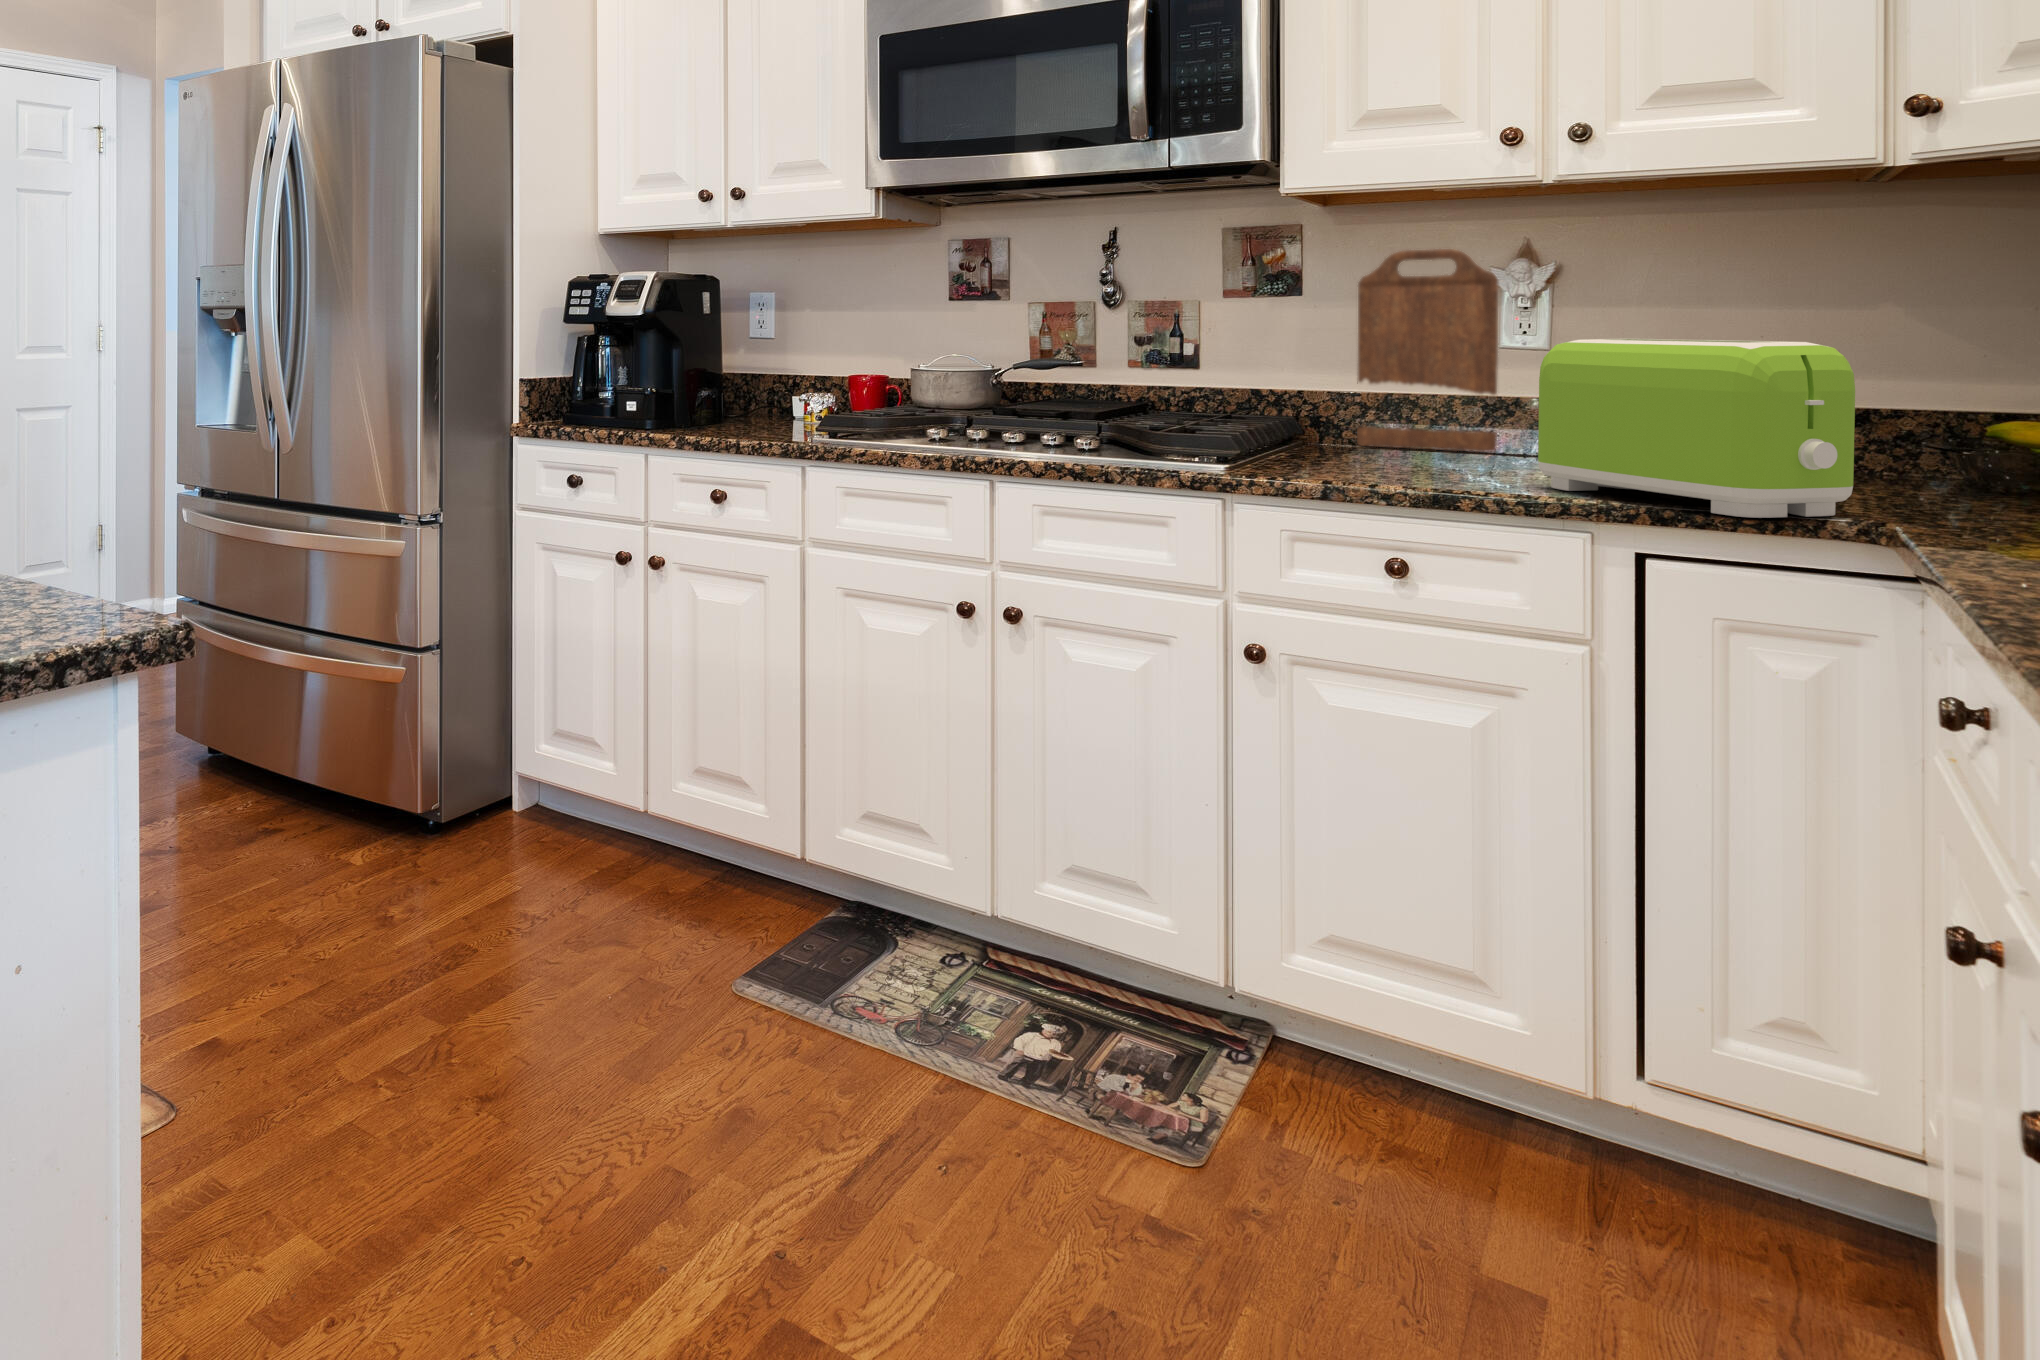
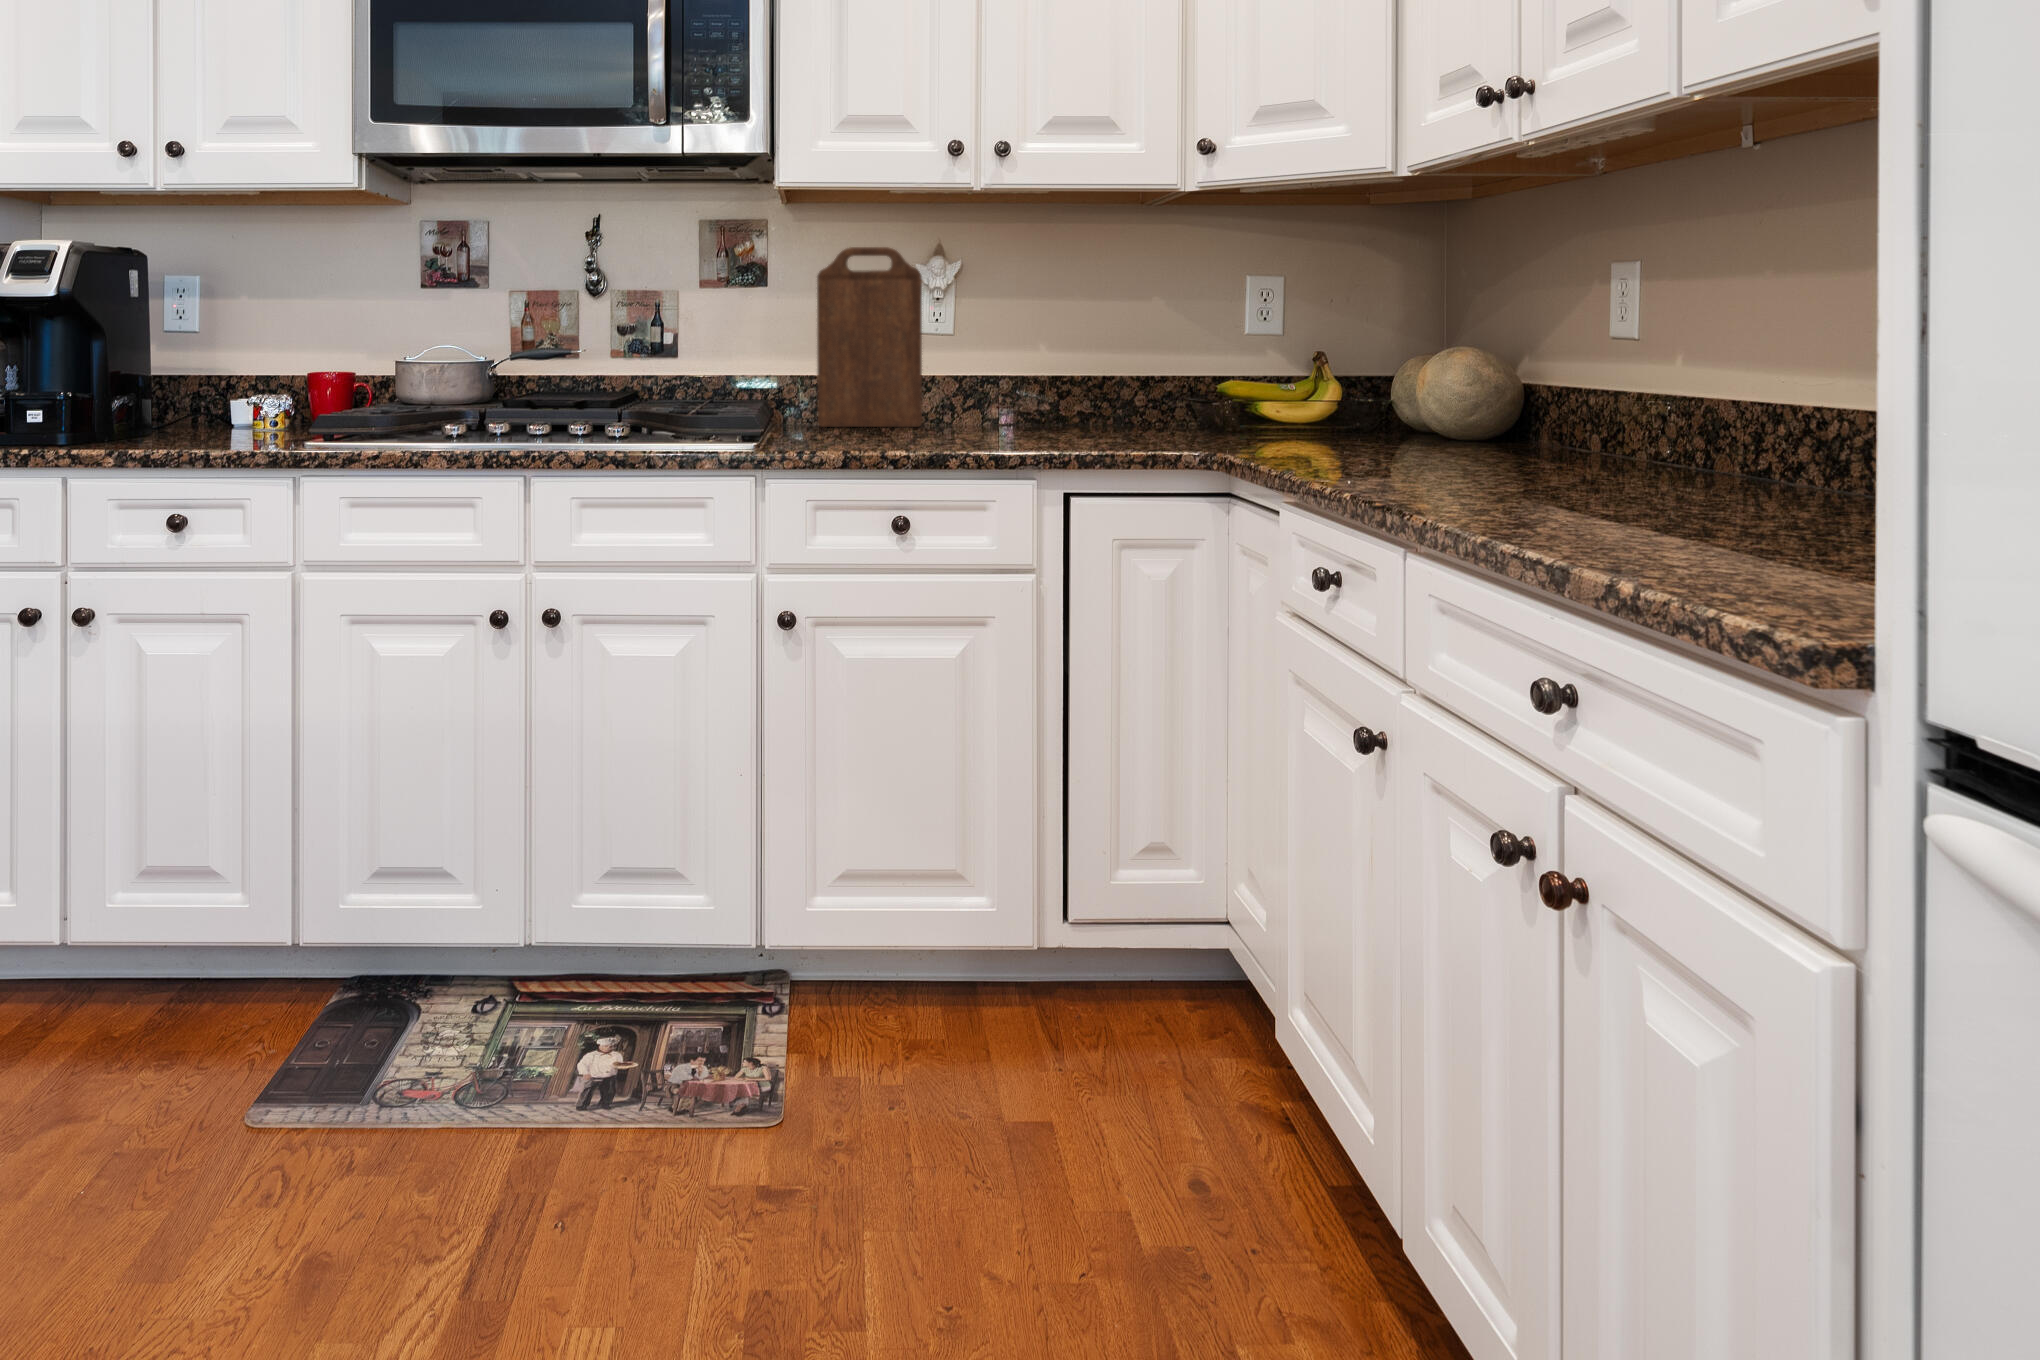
toaster: present [1538,339,1855,518] -> none [984,321,1182,457]

